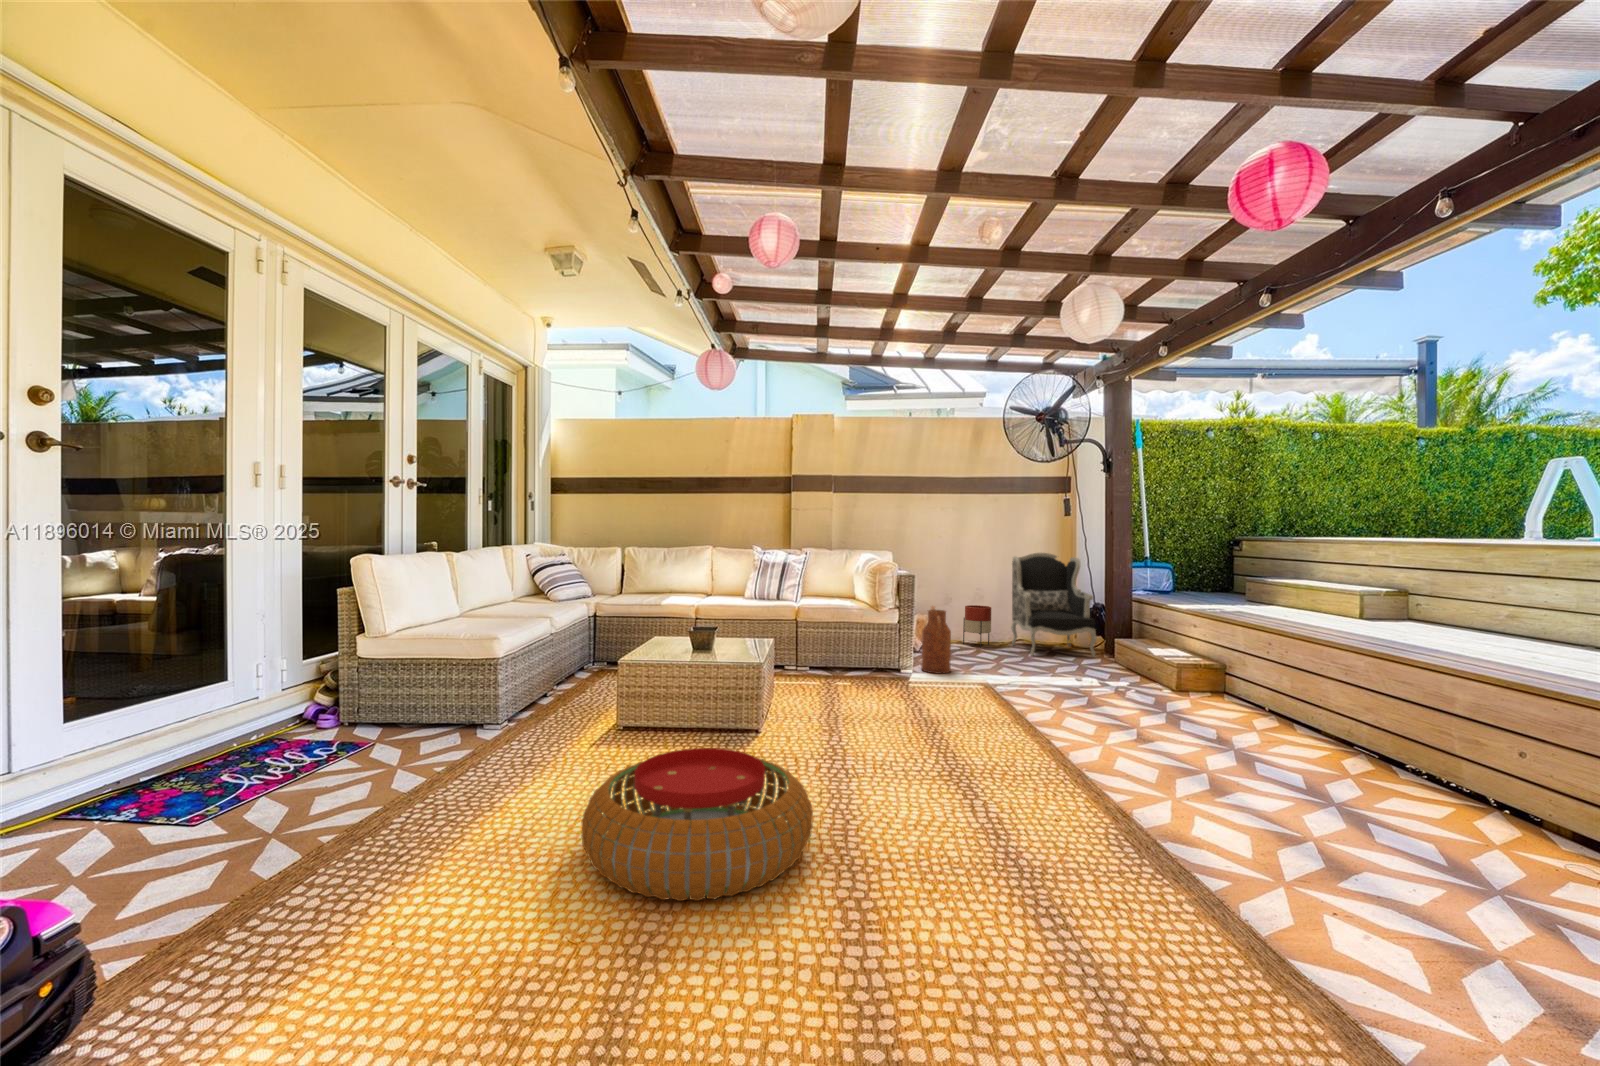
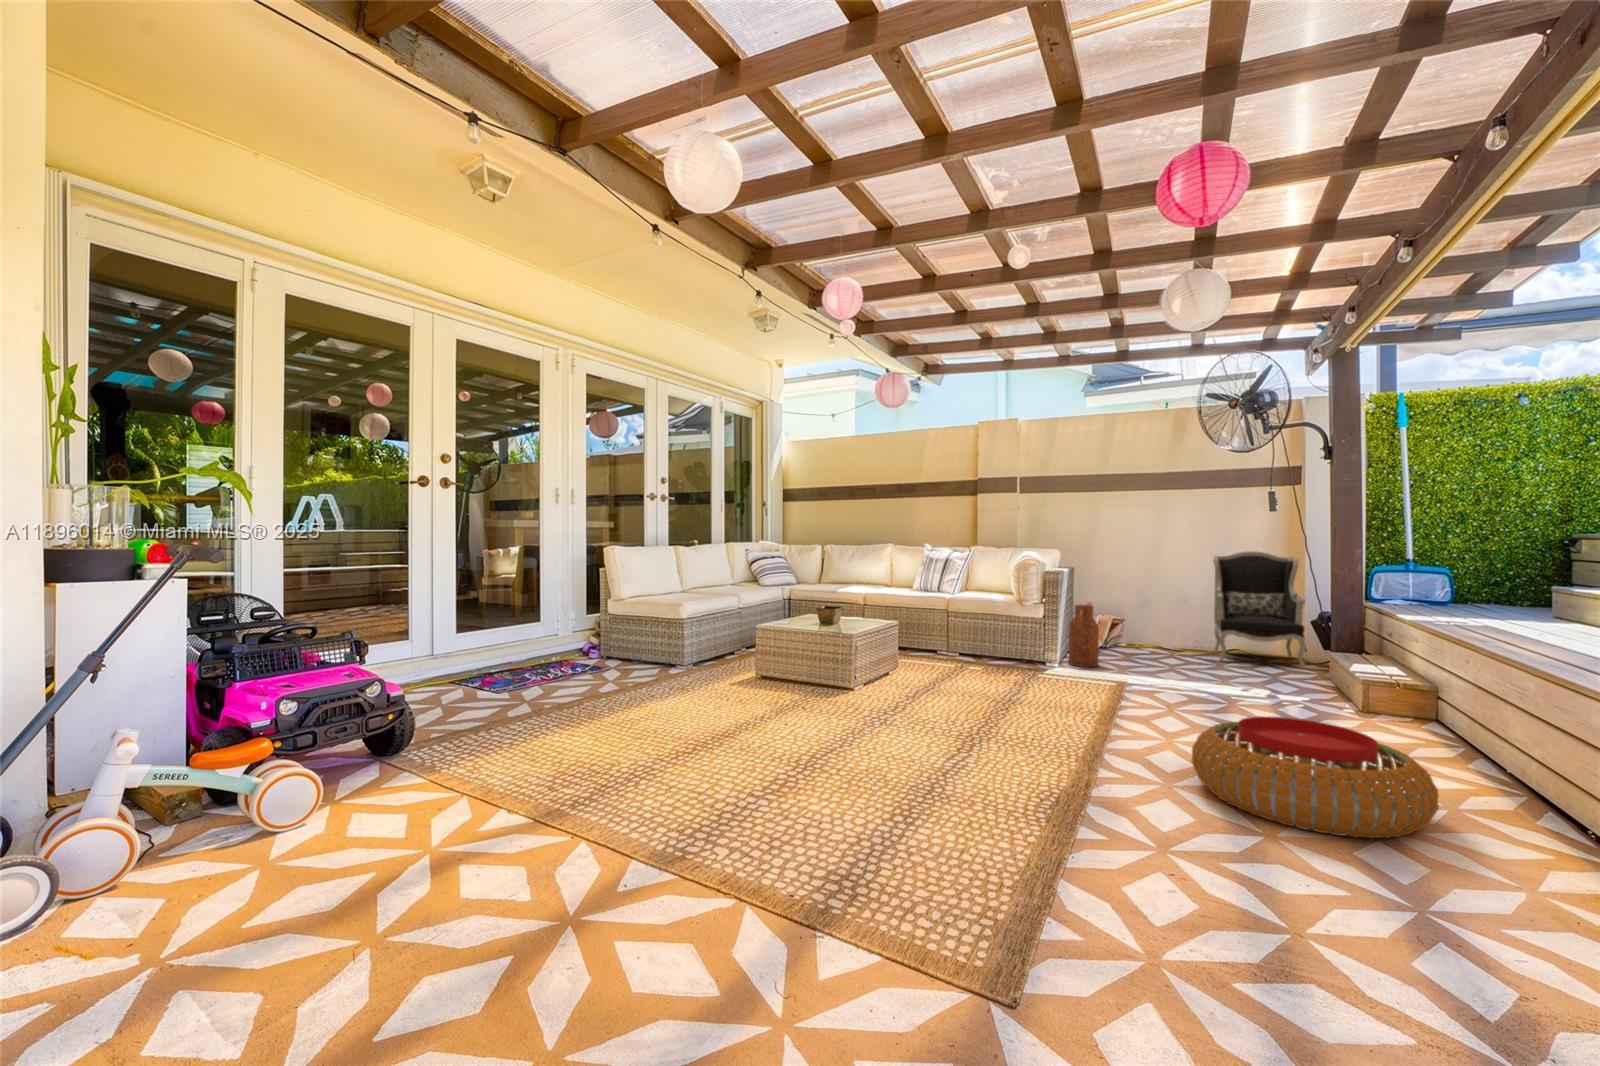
planter: present [963,605,992,648] -> none [1155,606,1186,651]
pouf: present [581,748,813,901] -> present [1192,716,1439,839]

